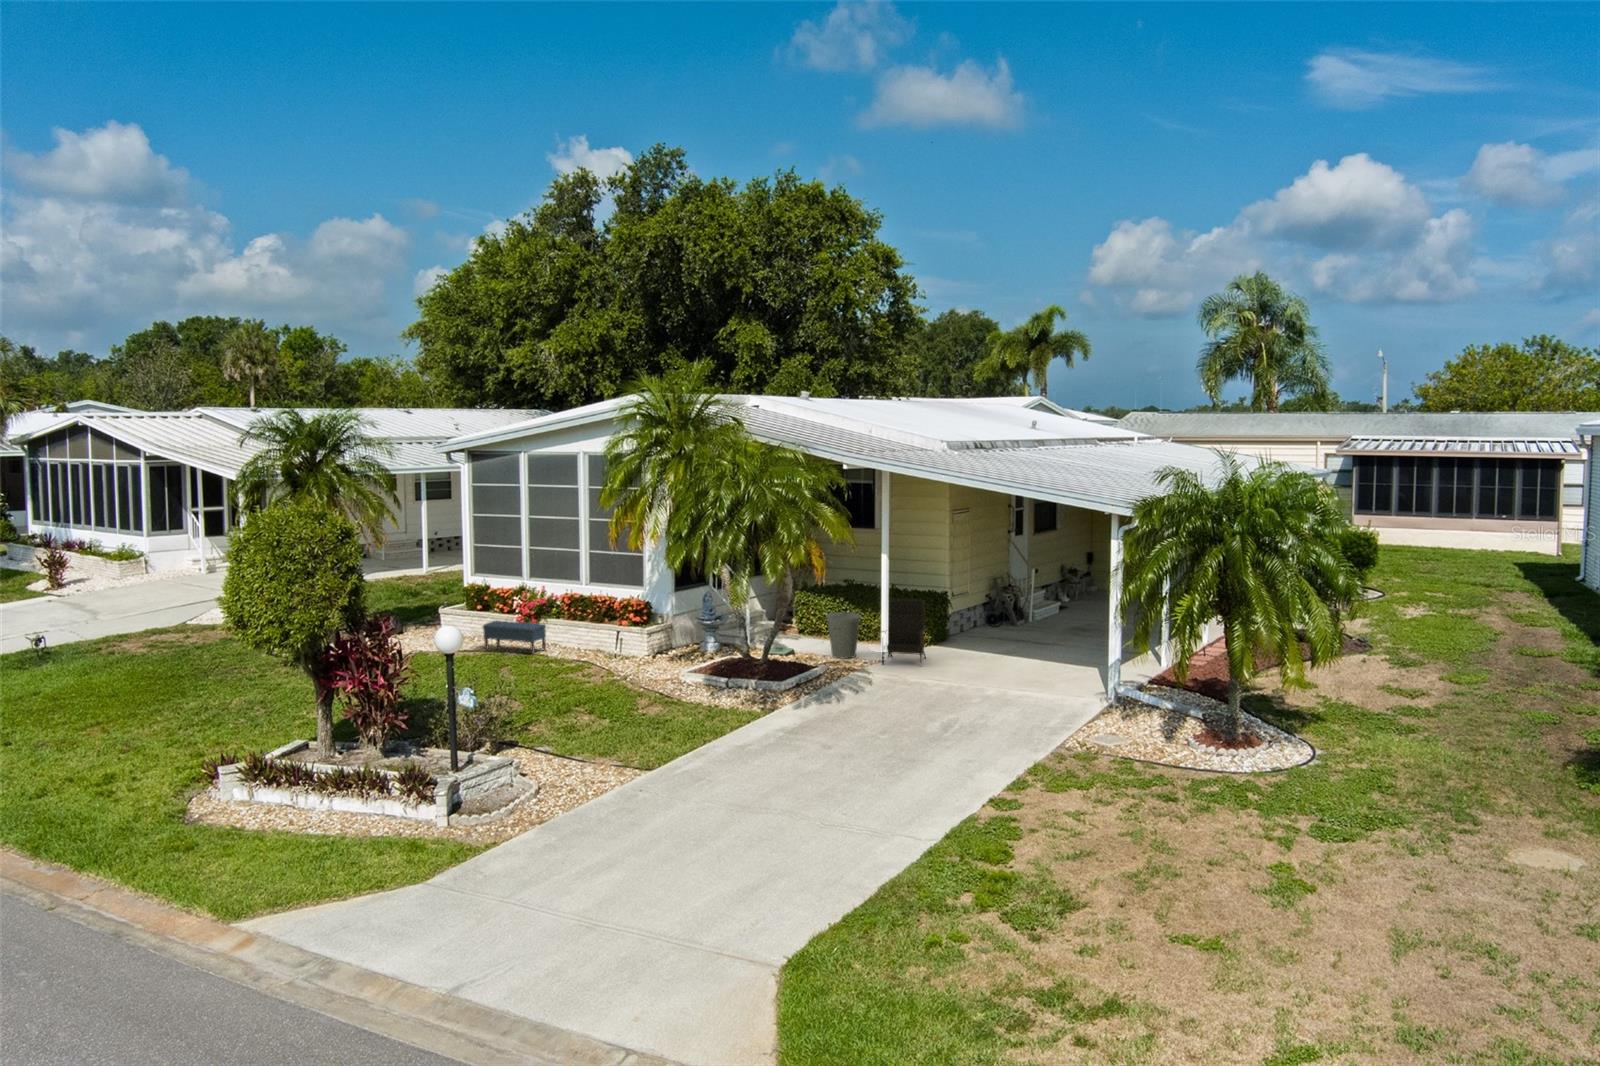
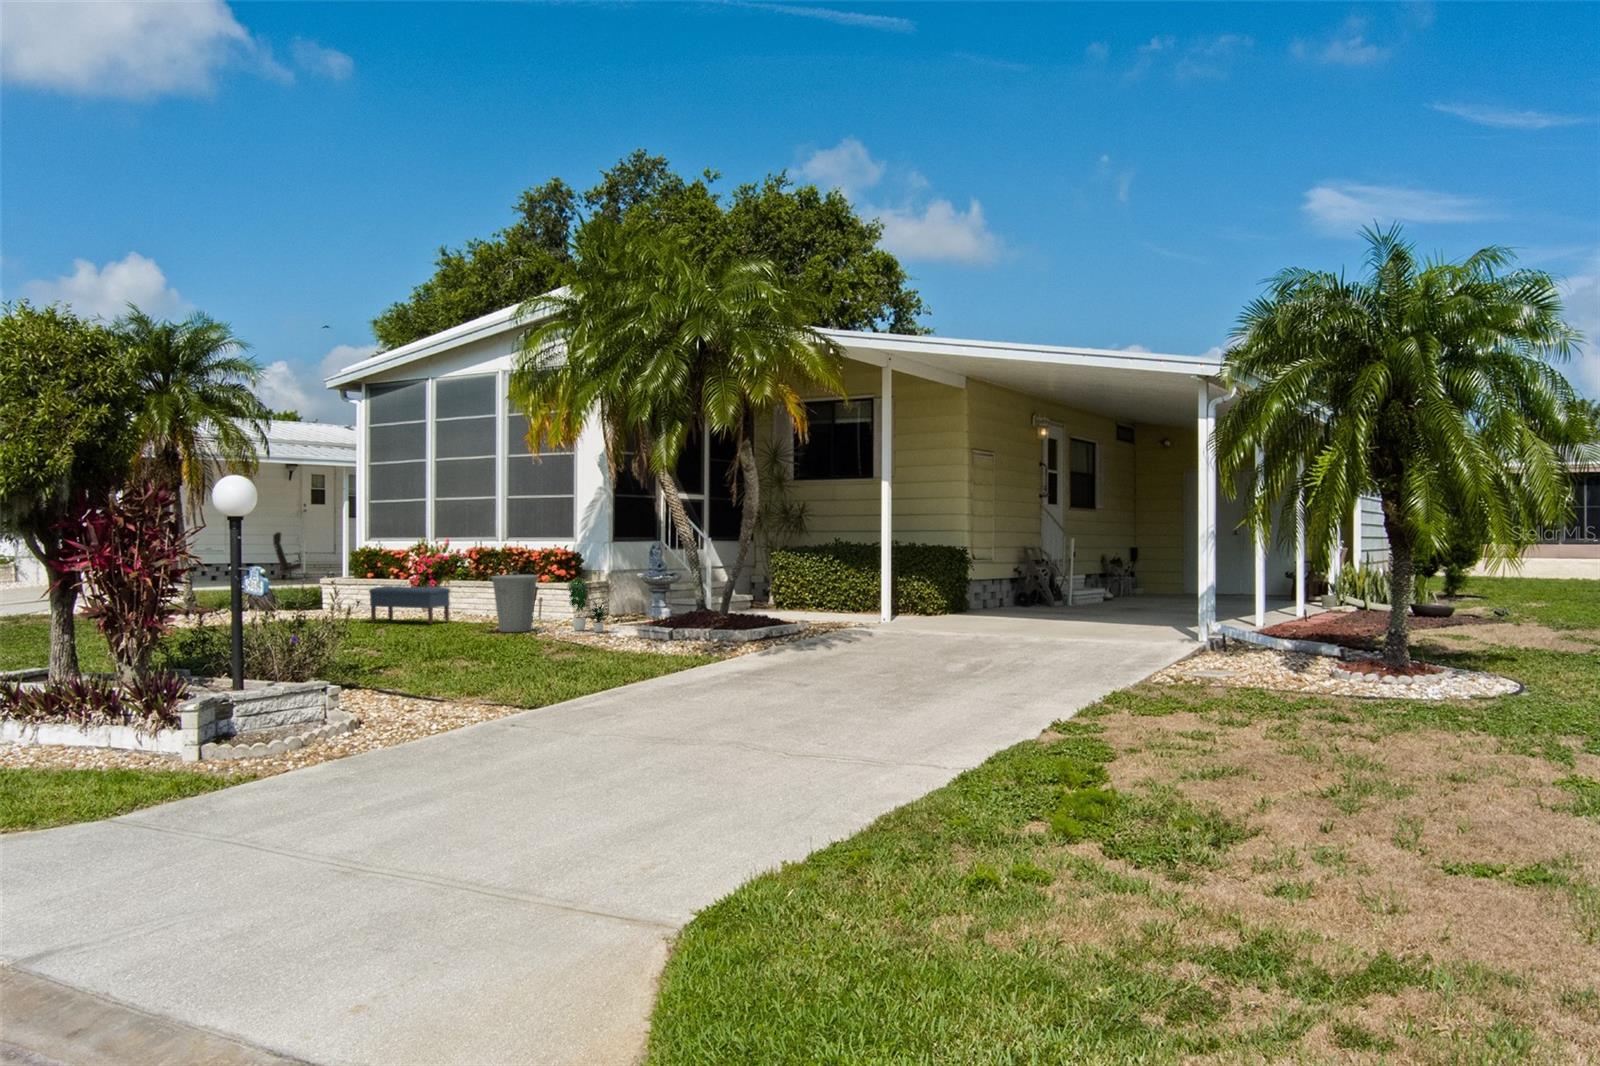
lounge chair: present [882,599,926,665] -> present [273,532,306,579]
trash can: present [826,612,861,659] -> present [491,573,538,632]
potted plant: none [640,622,675,667] -> present [567,579,607,632]

